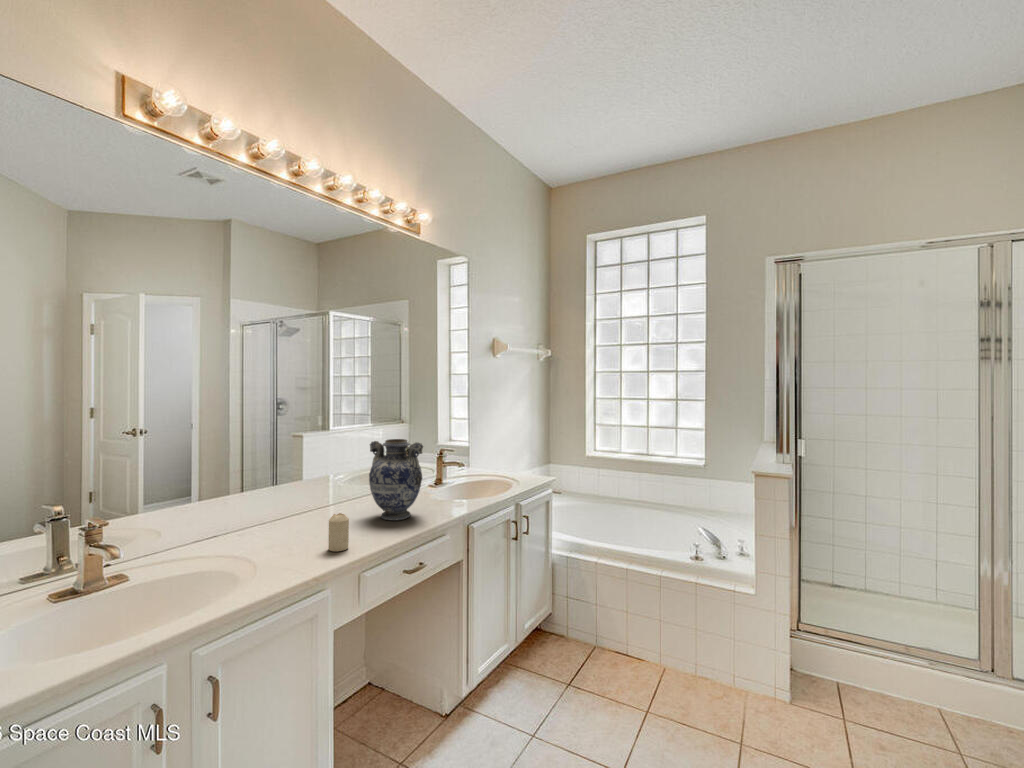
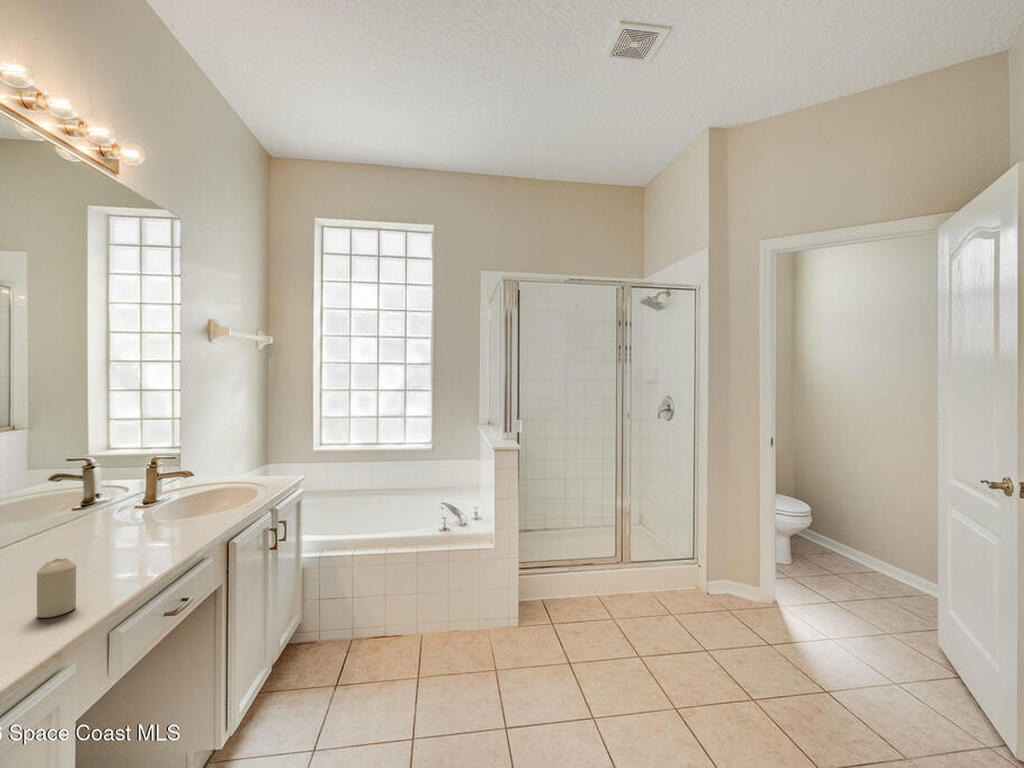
decorative vase: present [369,439,423,521] -> none [67,445,168,559]

